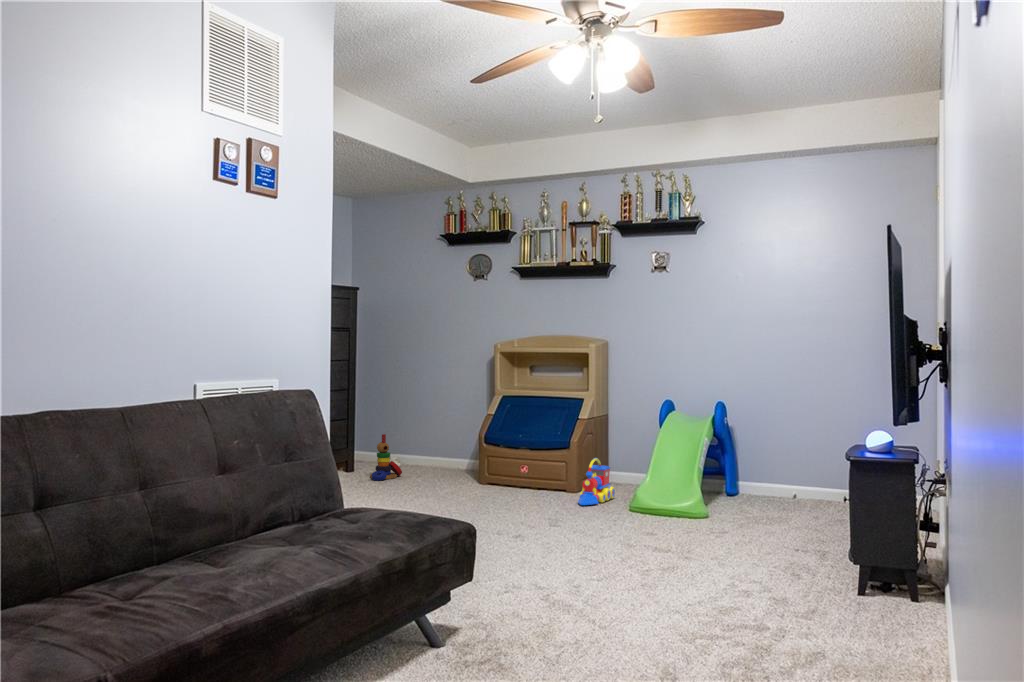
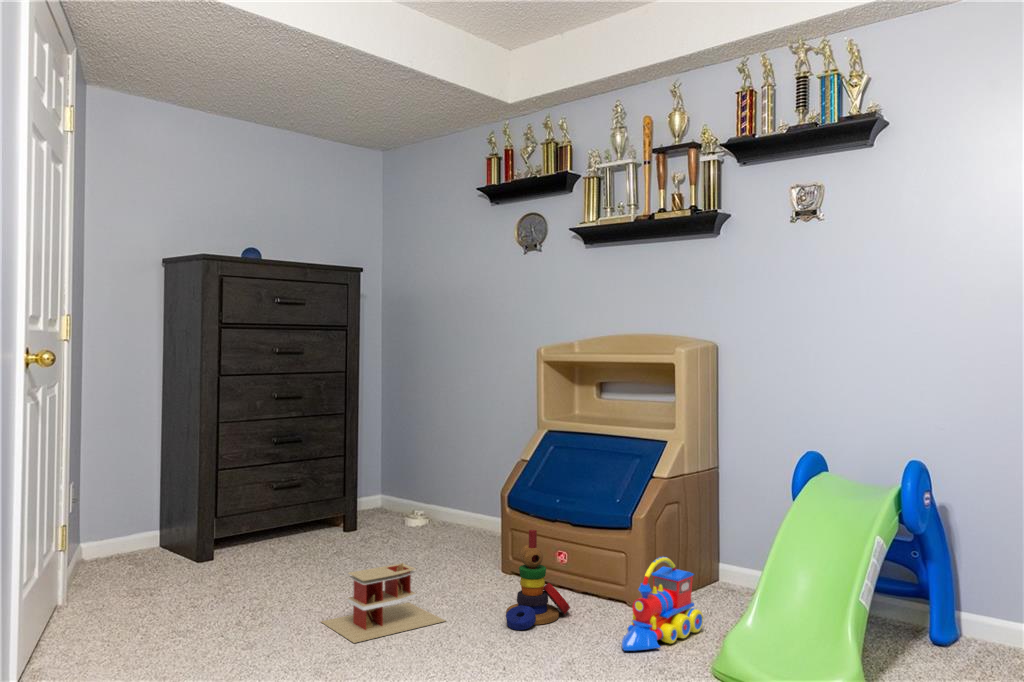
stacking toy: present [370,434,402,481] -> present [506,530,570,630]
toy house: none [403,469,475,511] -> present [321,563,445,643]

